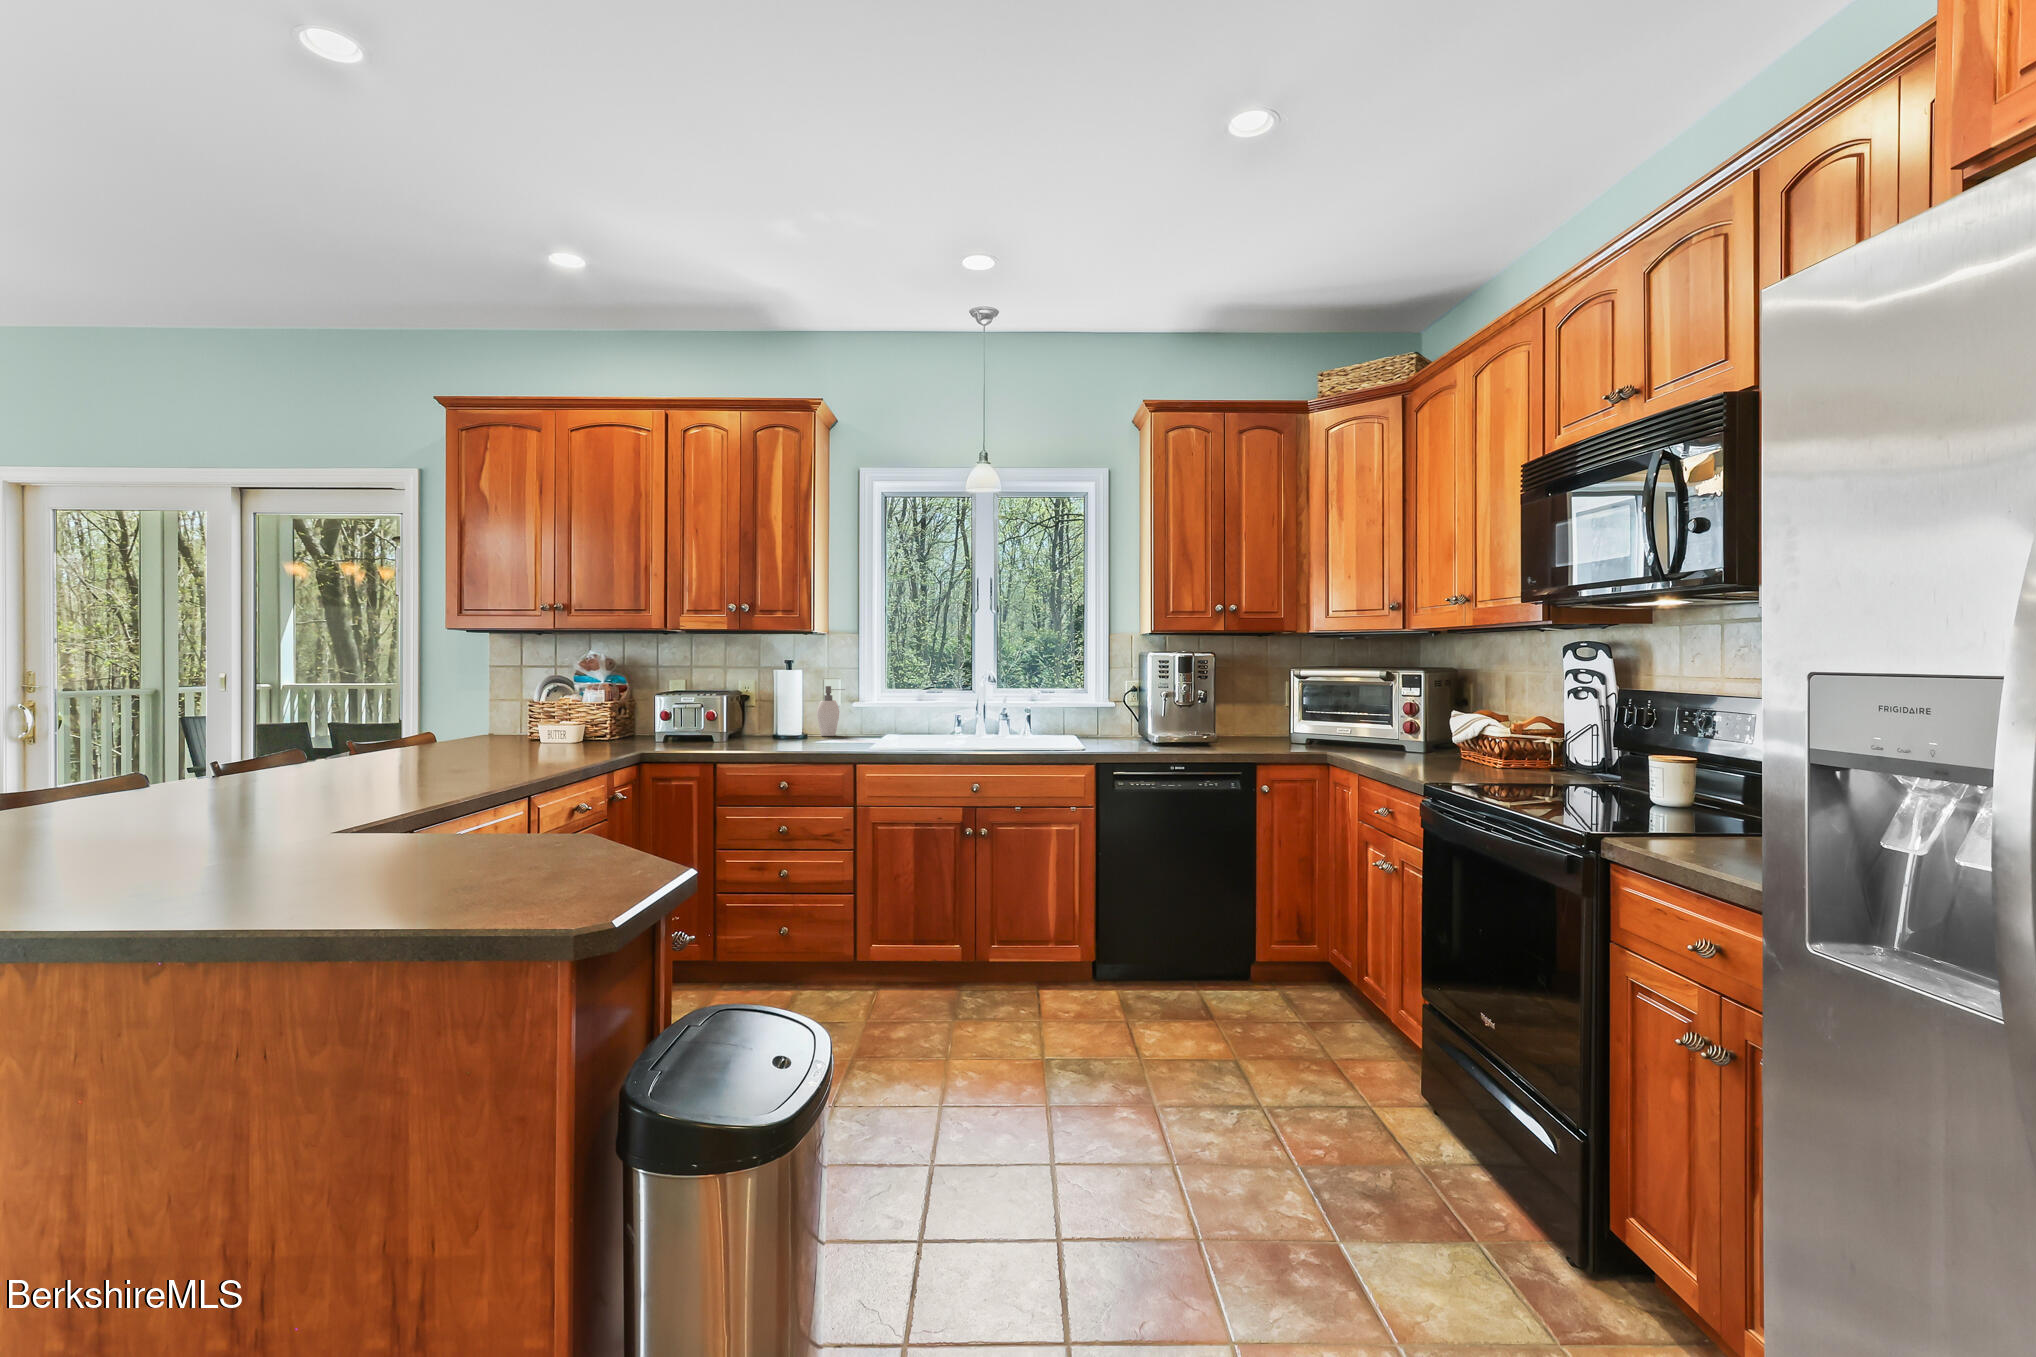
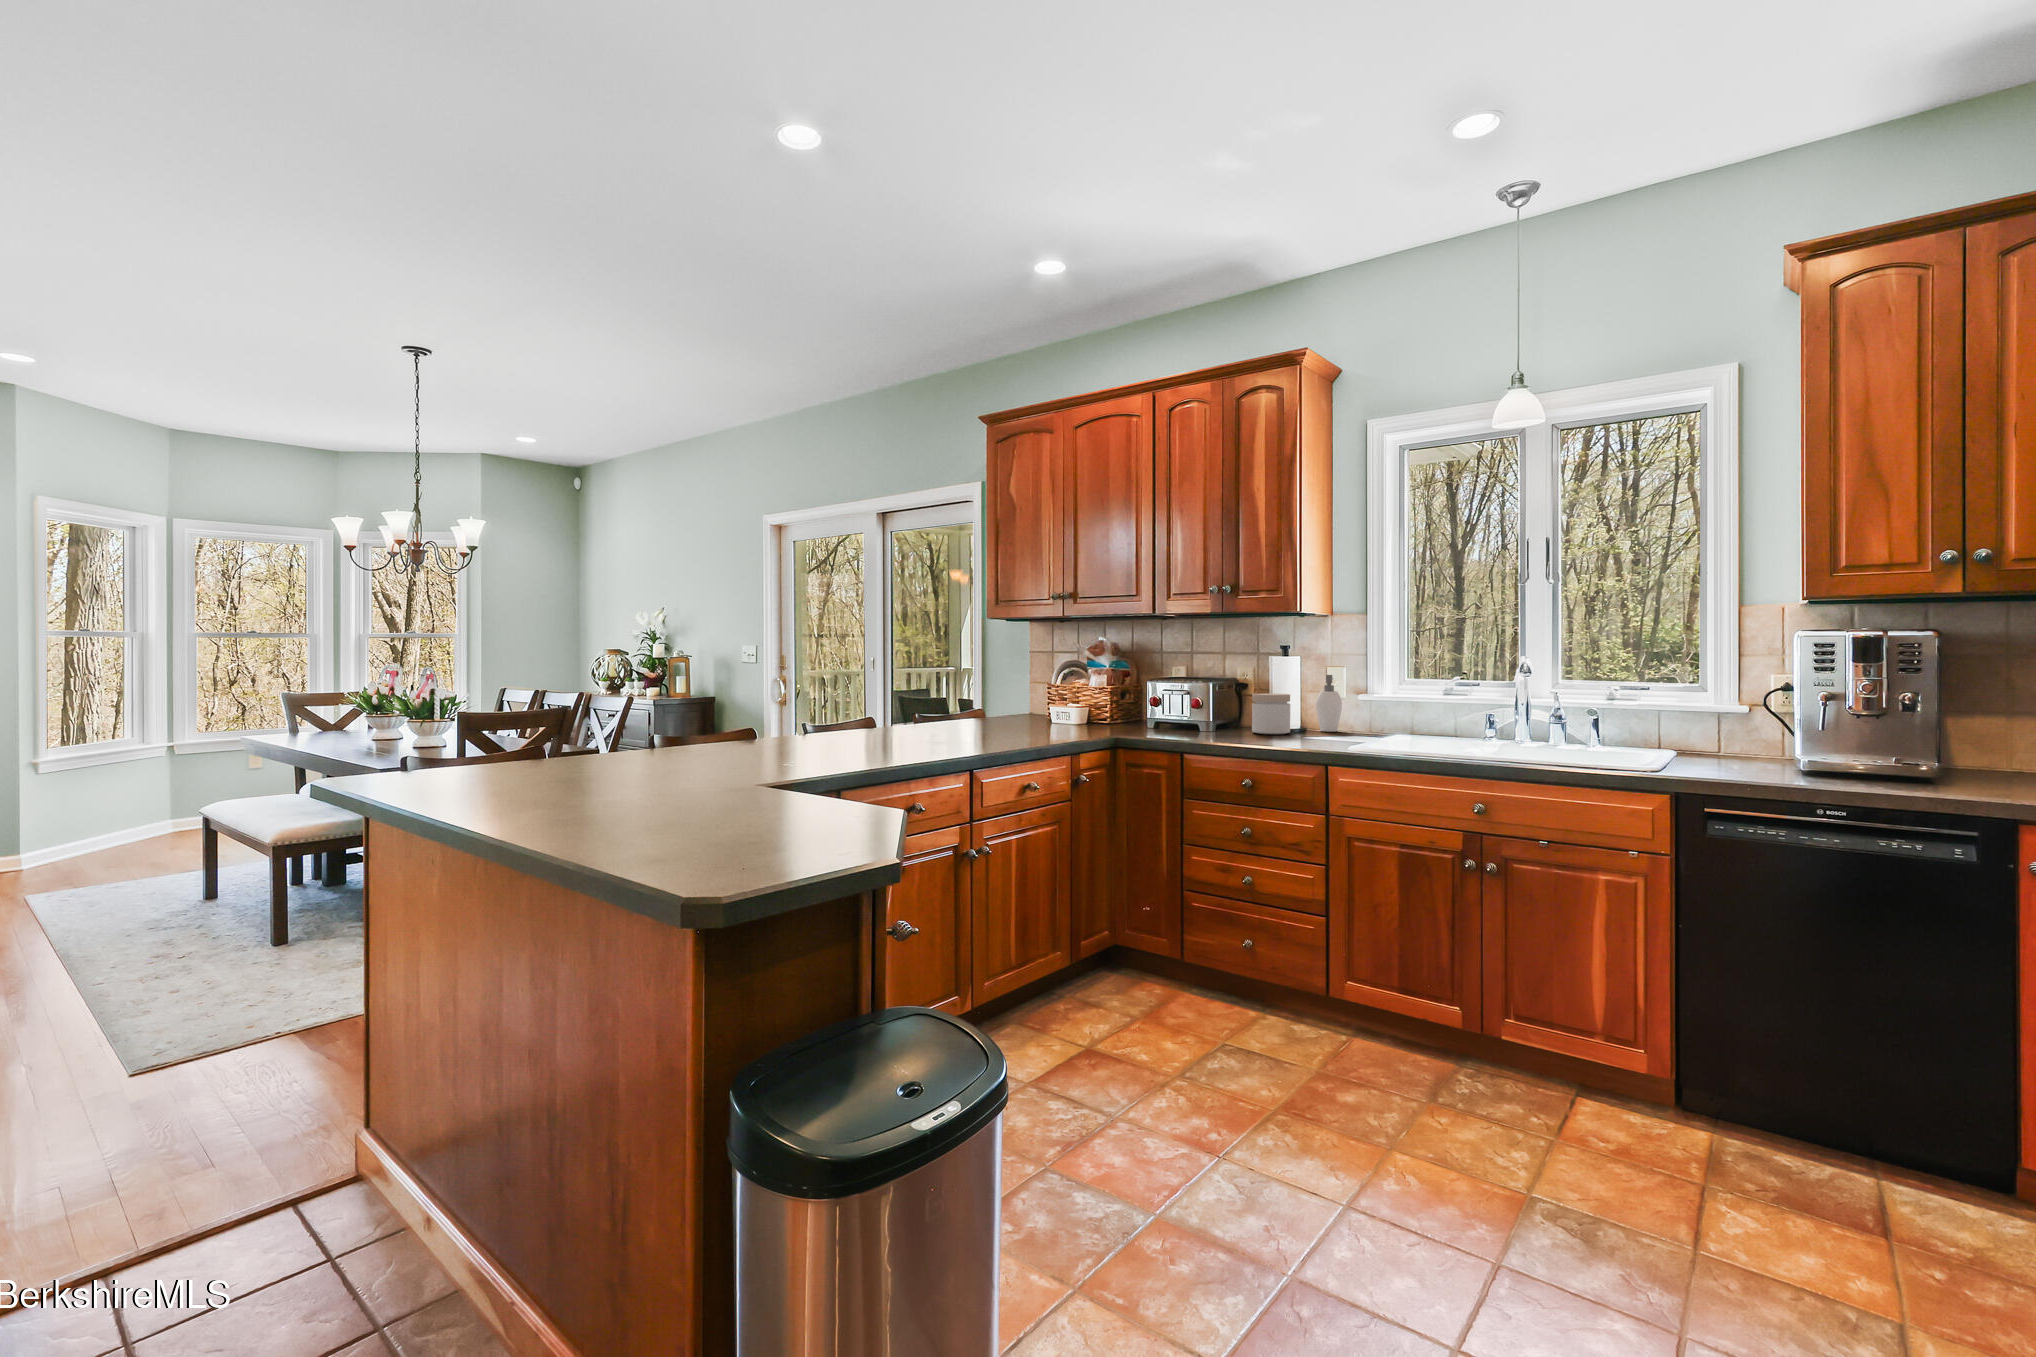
jar: none [766,704,800,741] -> present [1252,694,1290,734]

